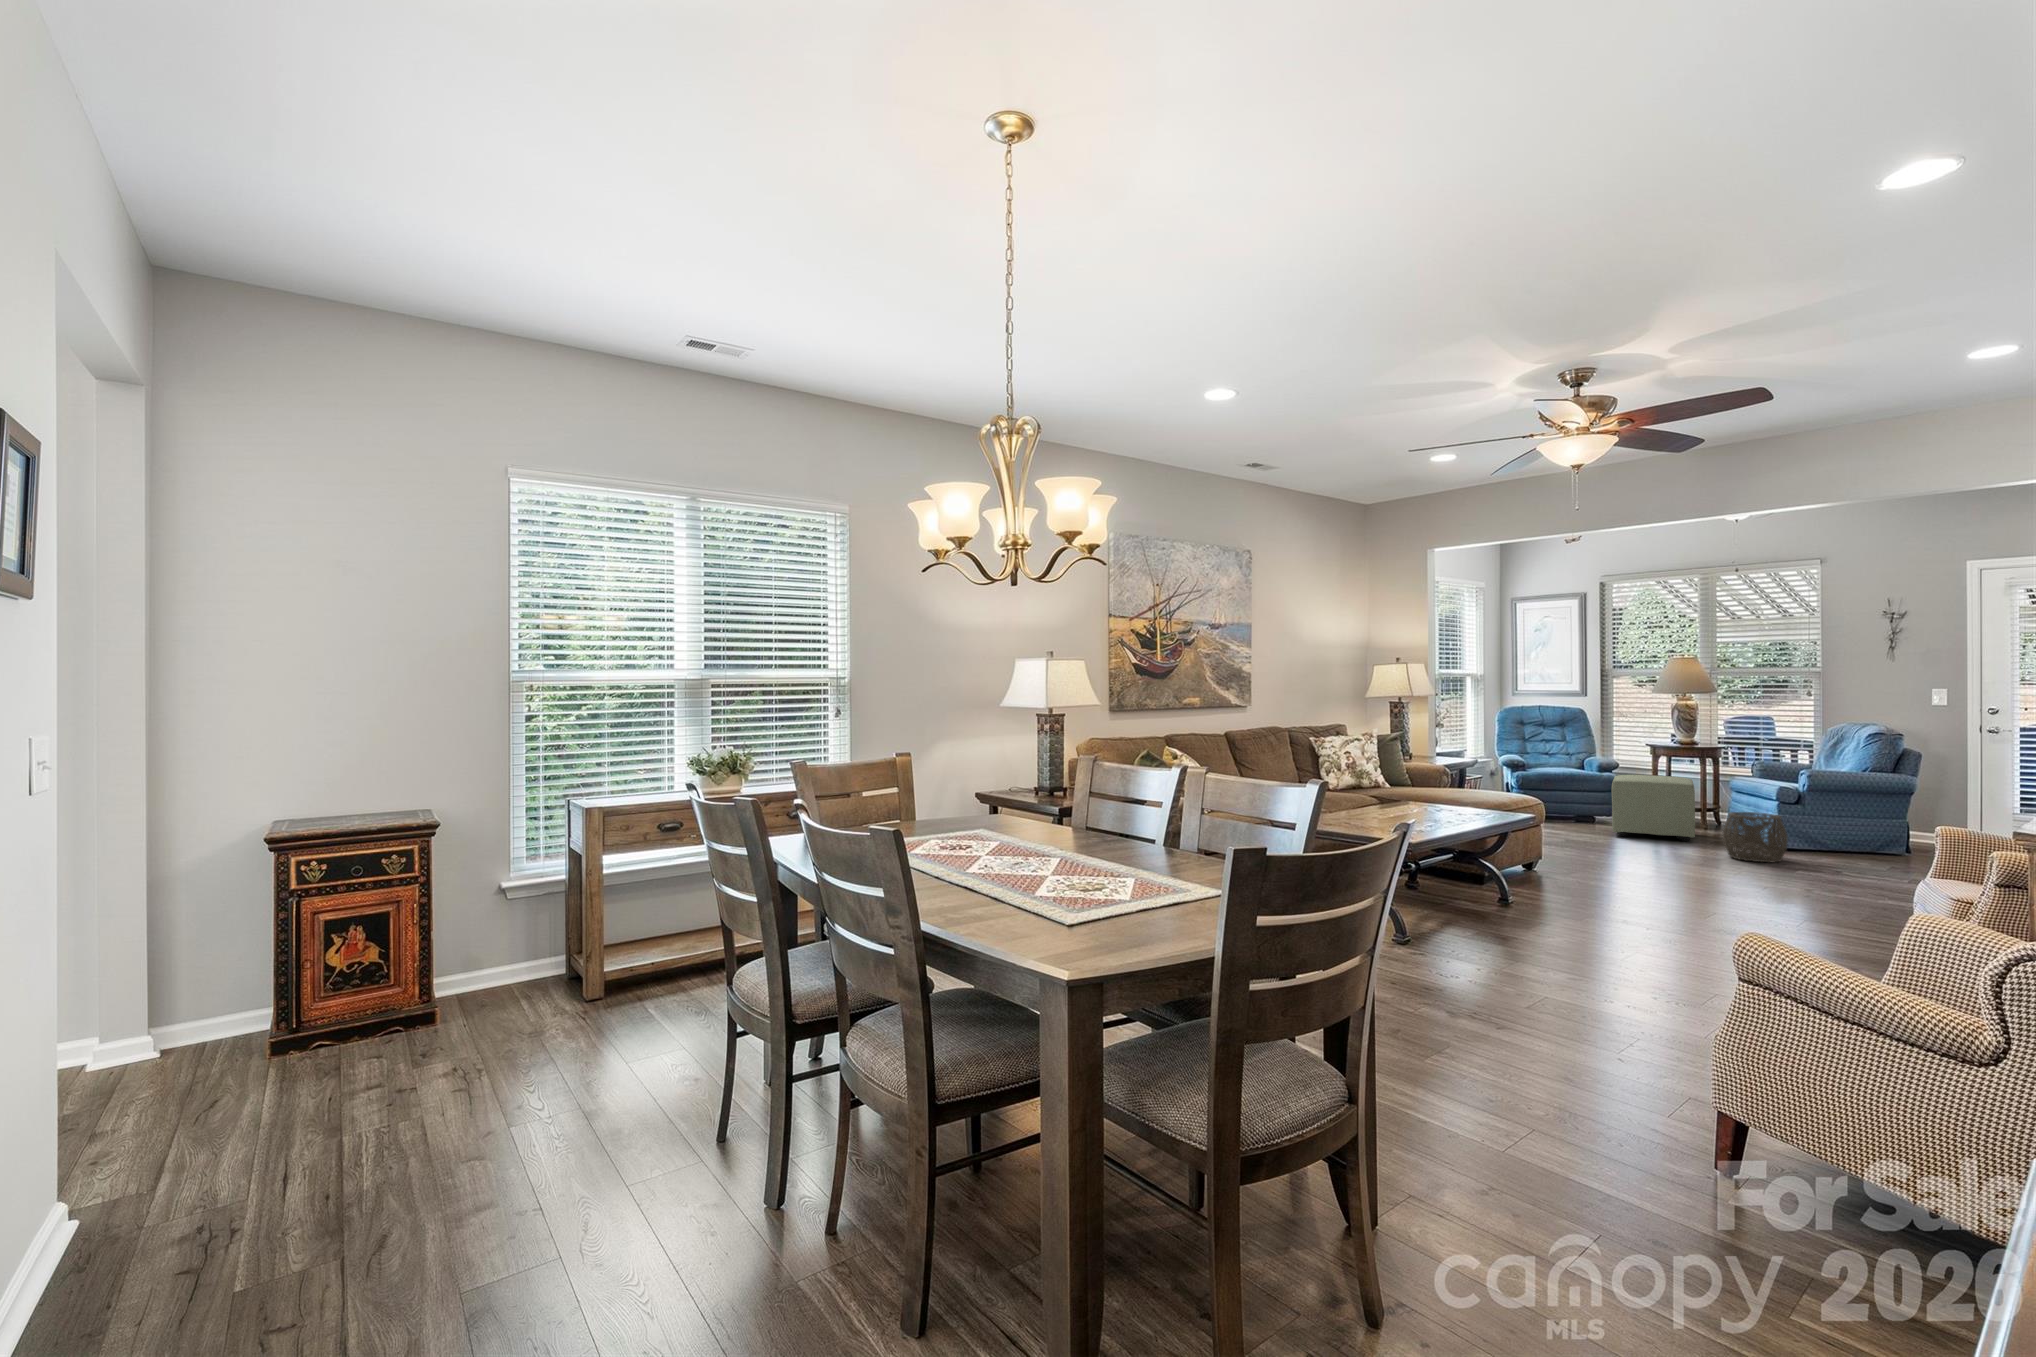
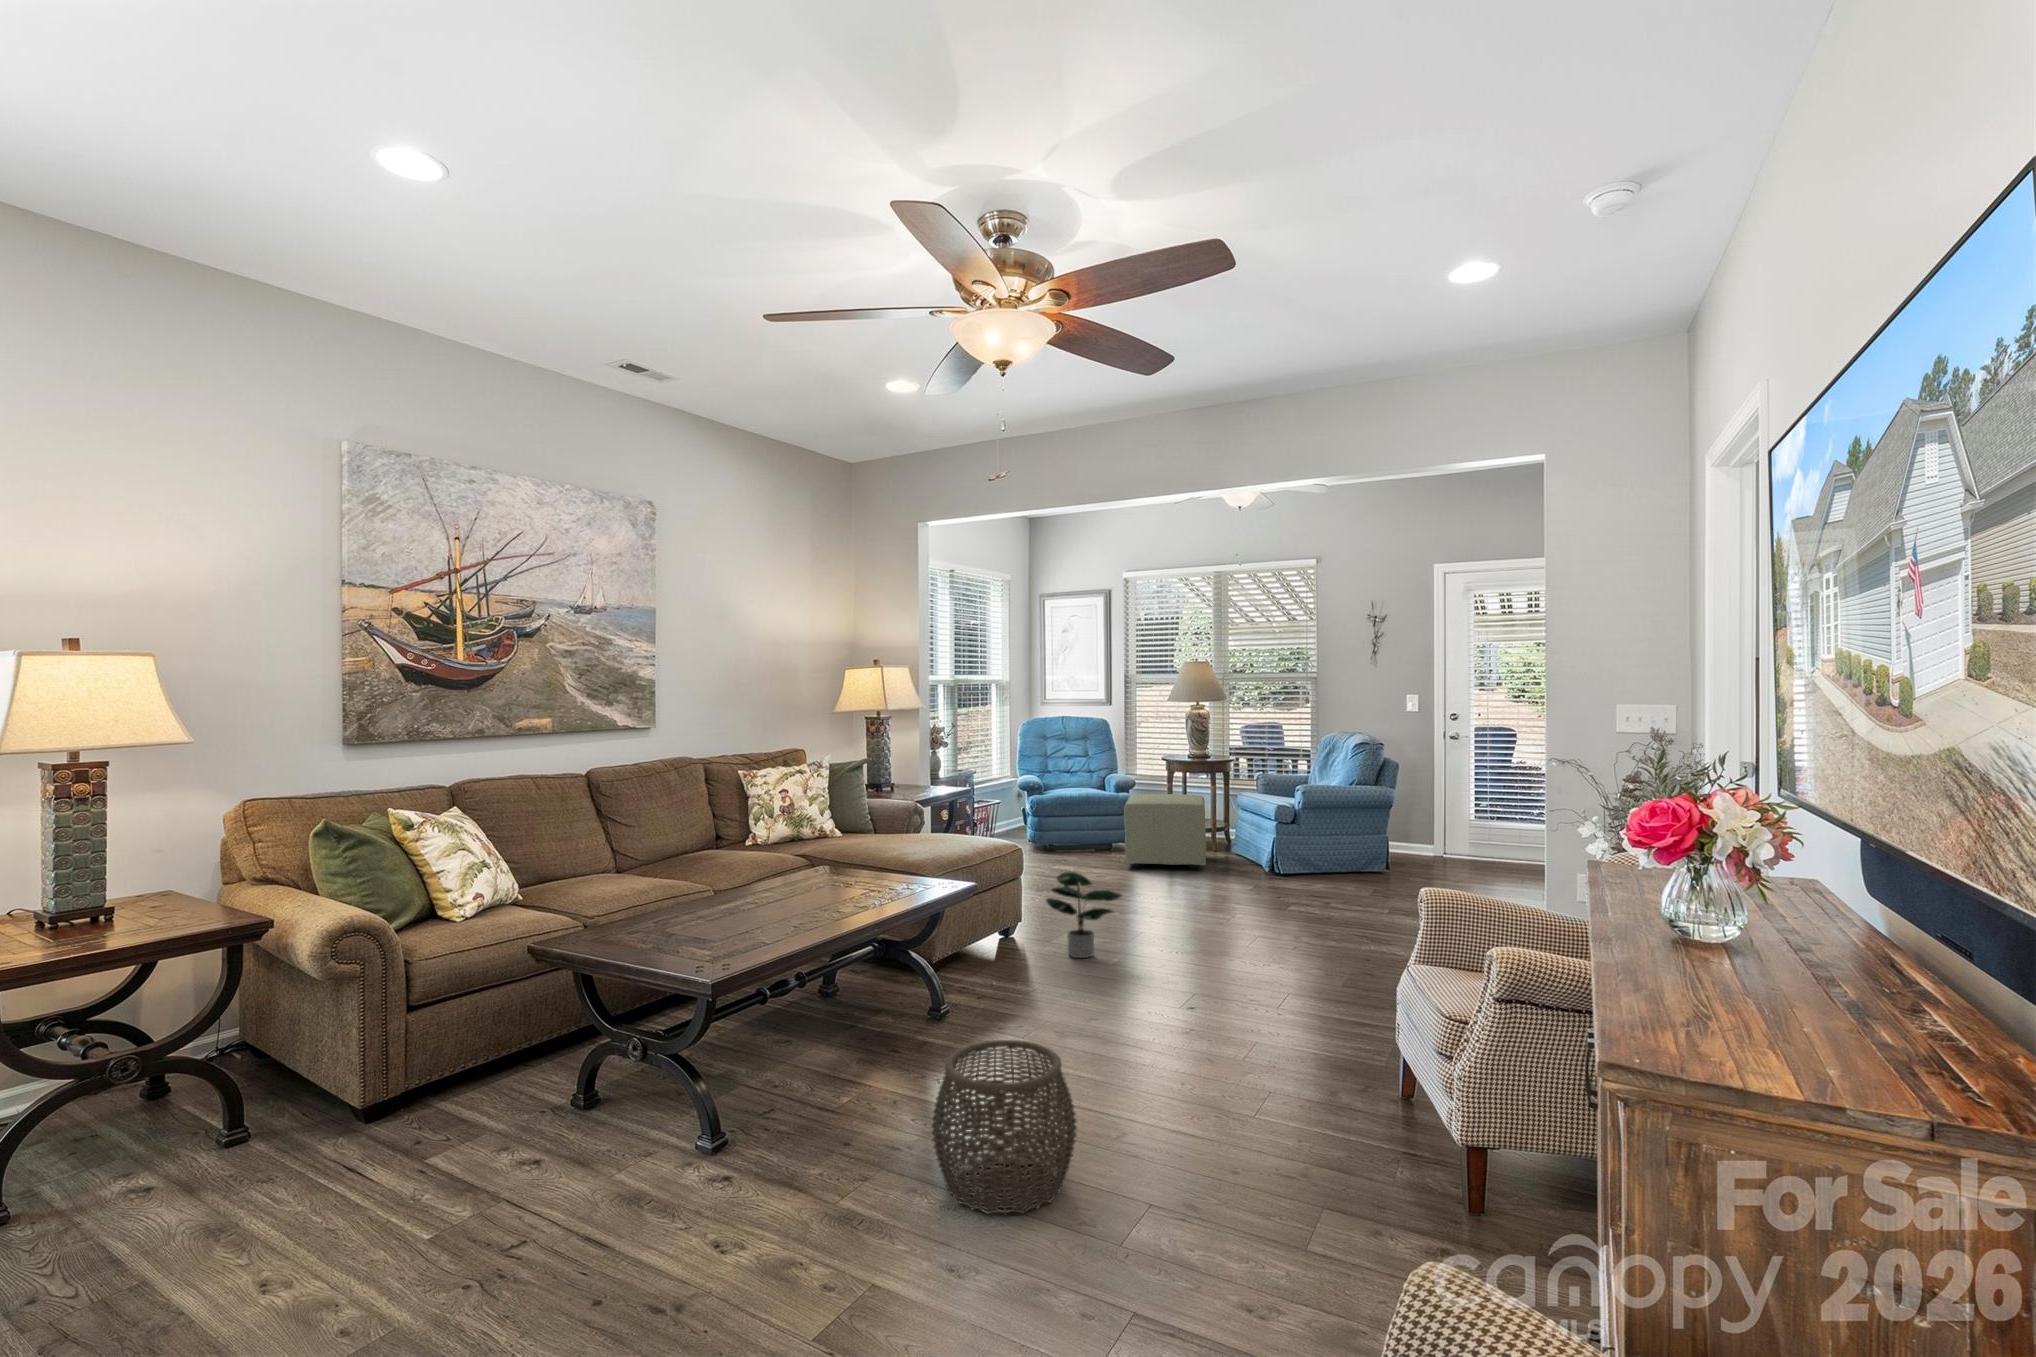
woven basket: present [1723,812,1788,862] -> present [931,1040,1077,1215]
potted plant: none [1560,821,1627,883] -> present [1046,872,1122,958]

